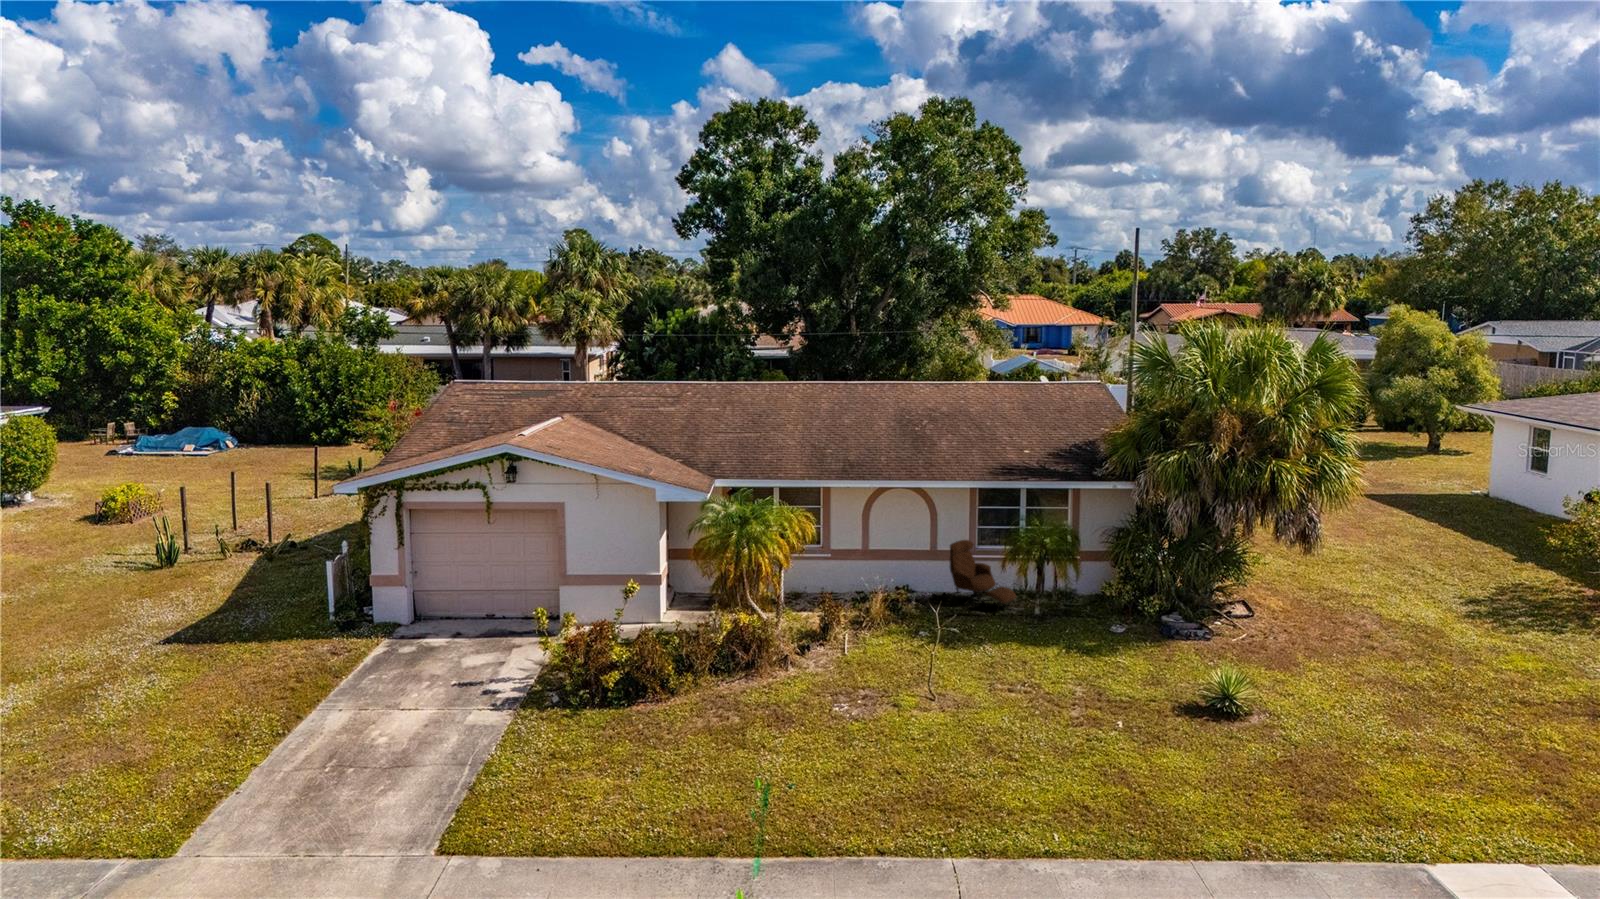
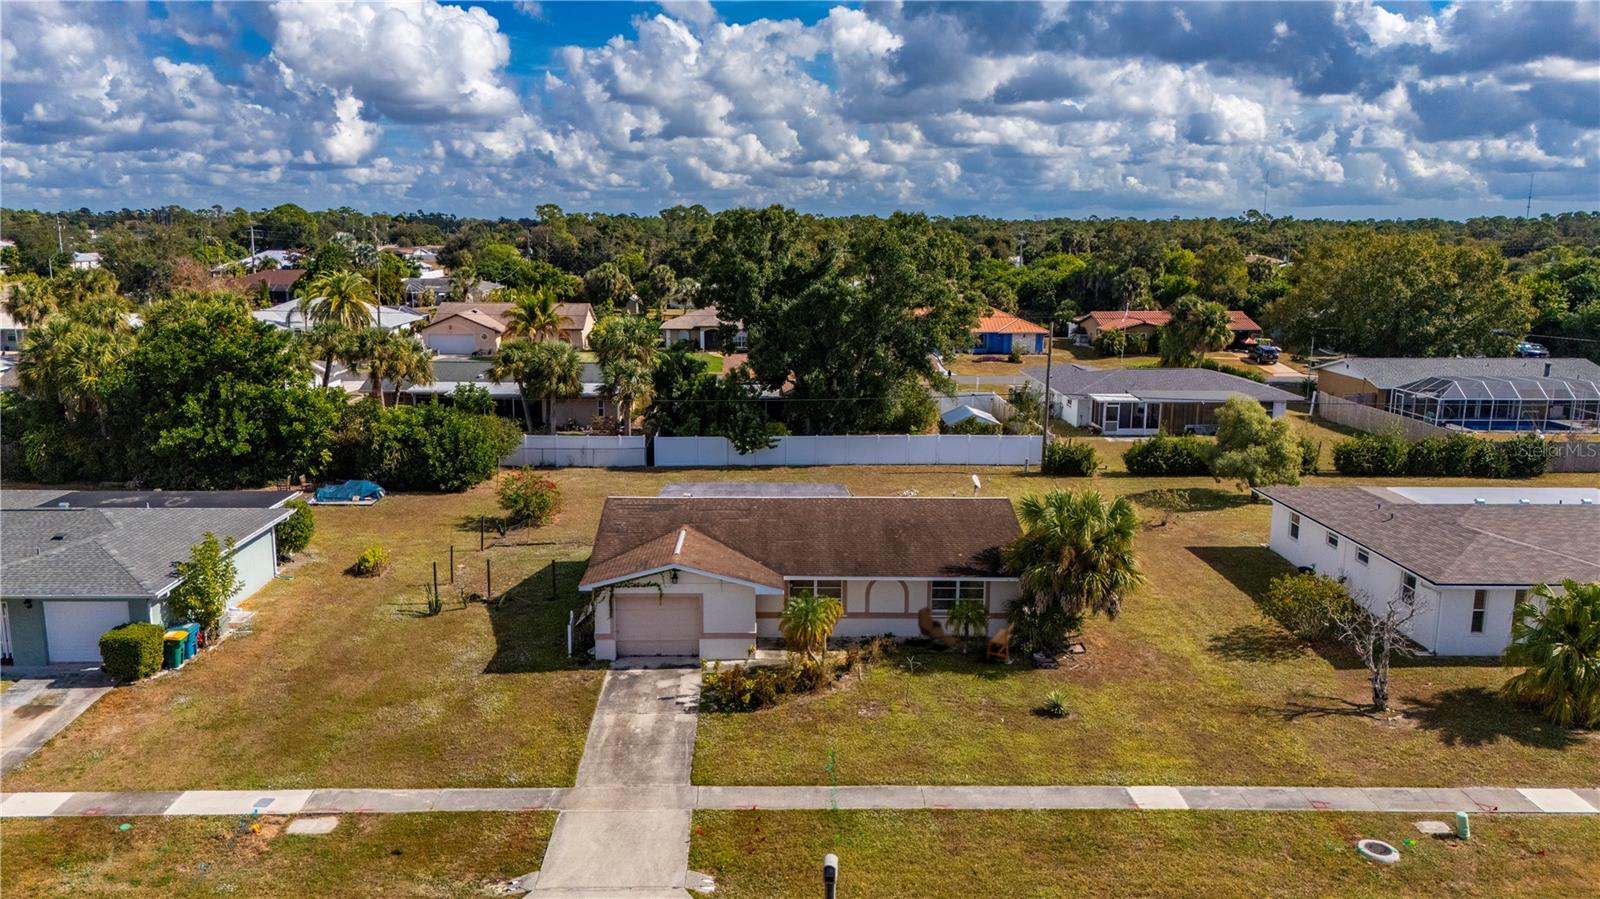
bench: none [1073,555,1125,628] -> present [987,623,1014,661]

